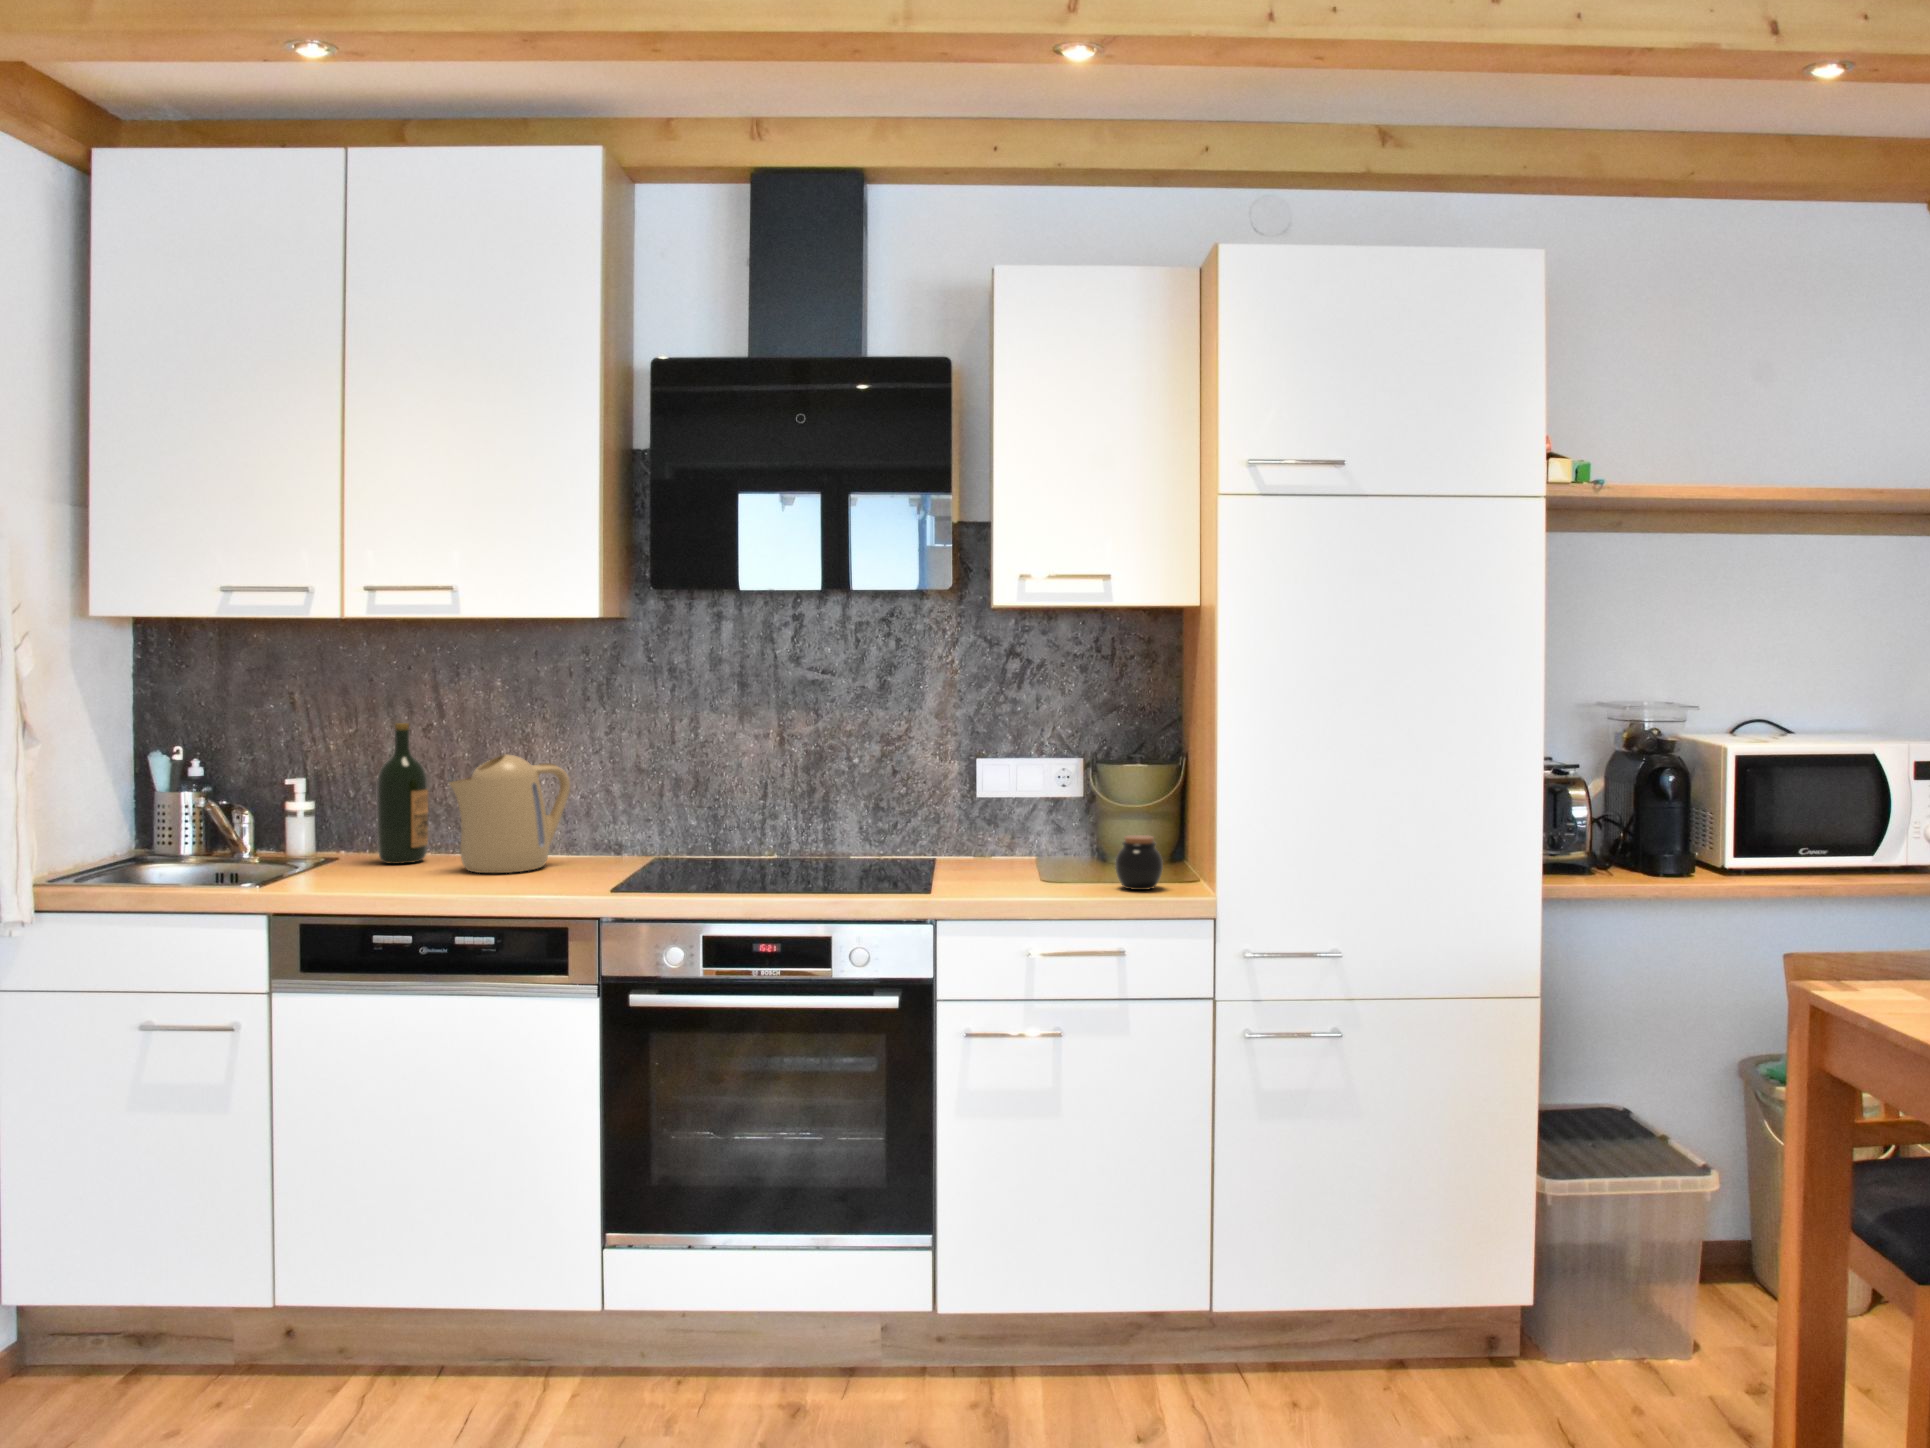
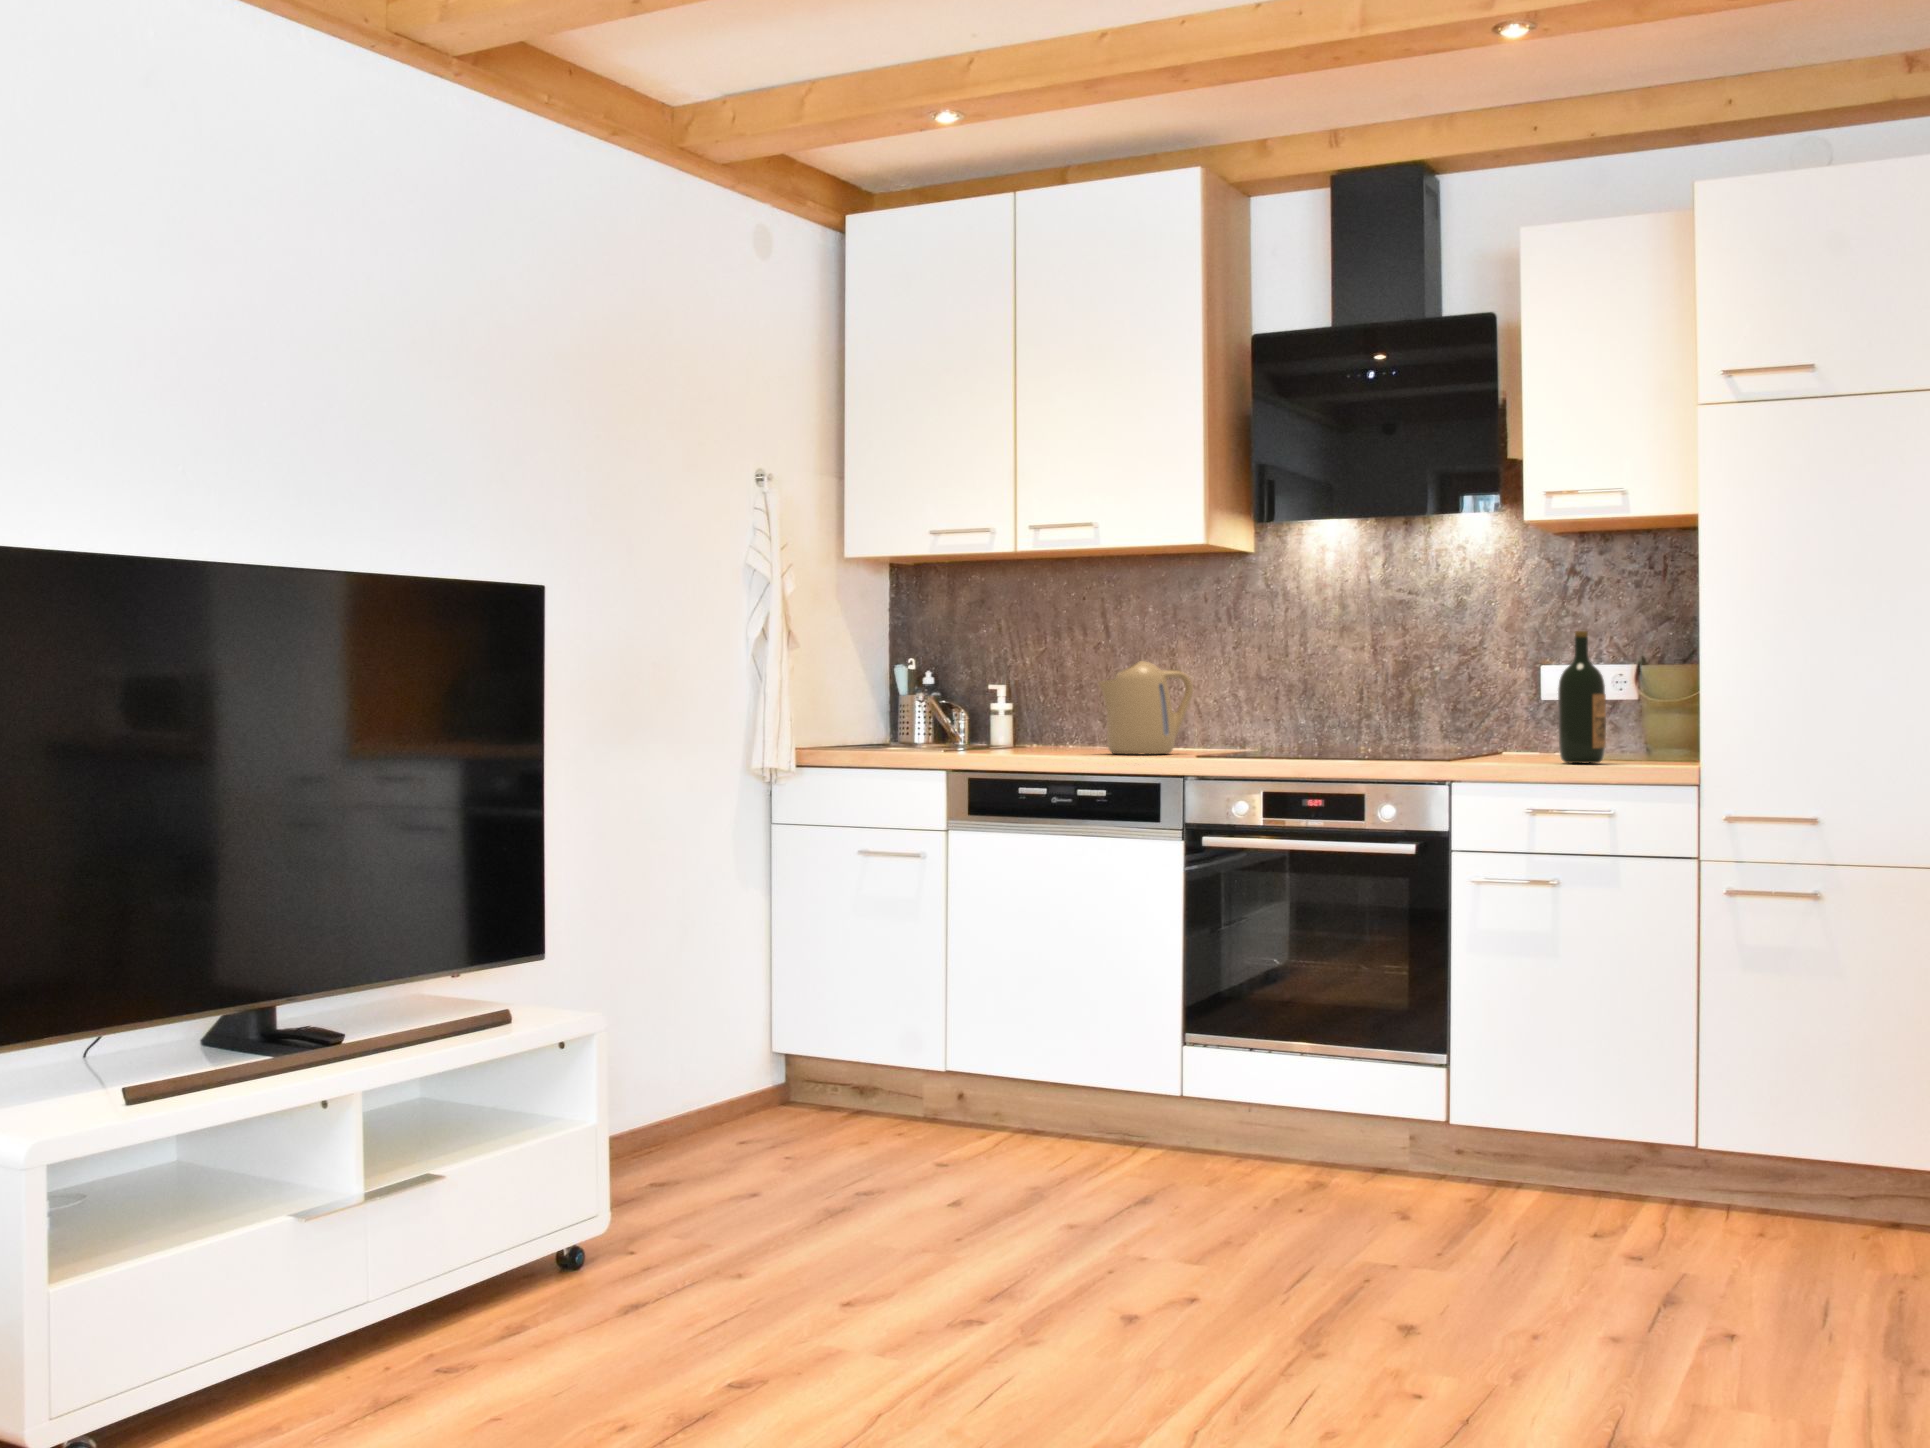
wine bottle: present [377,723,428,864] -> present [1558,631,1606,763]
jar: present [1115,835,1163,890] -> none [1615,720,1660,767]

